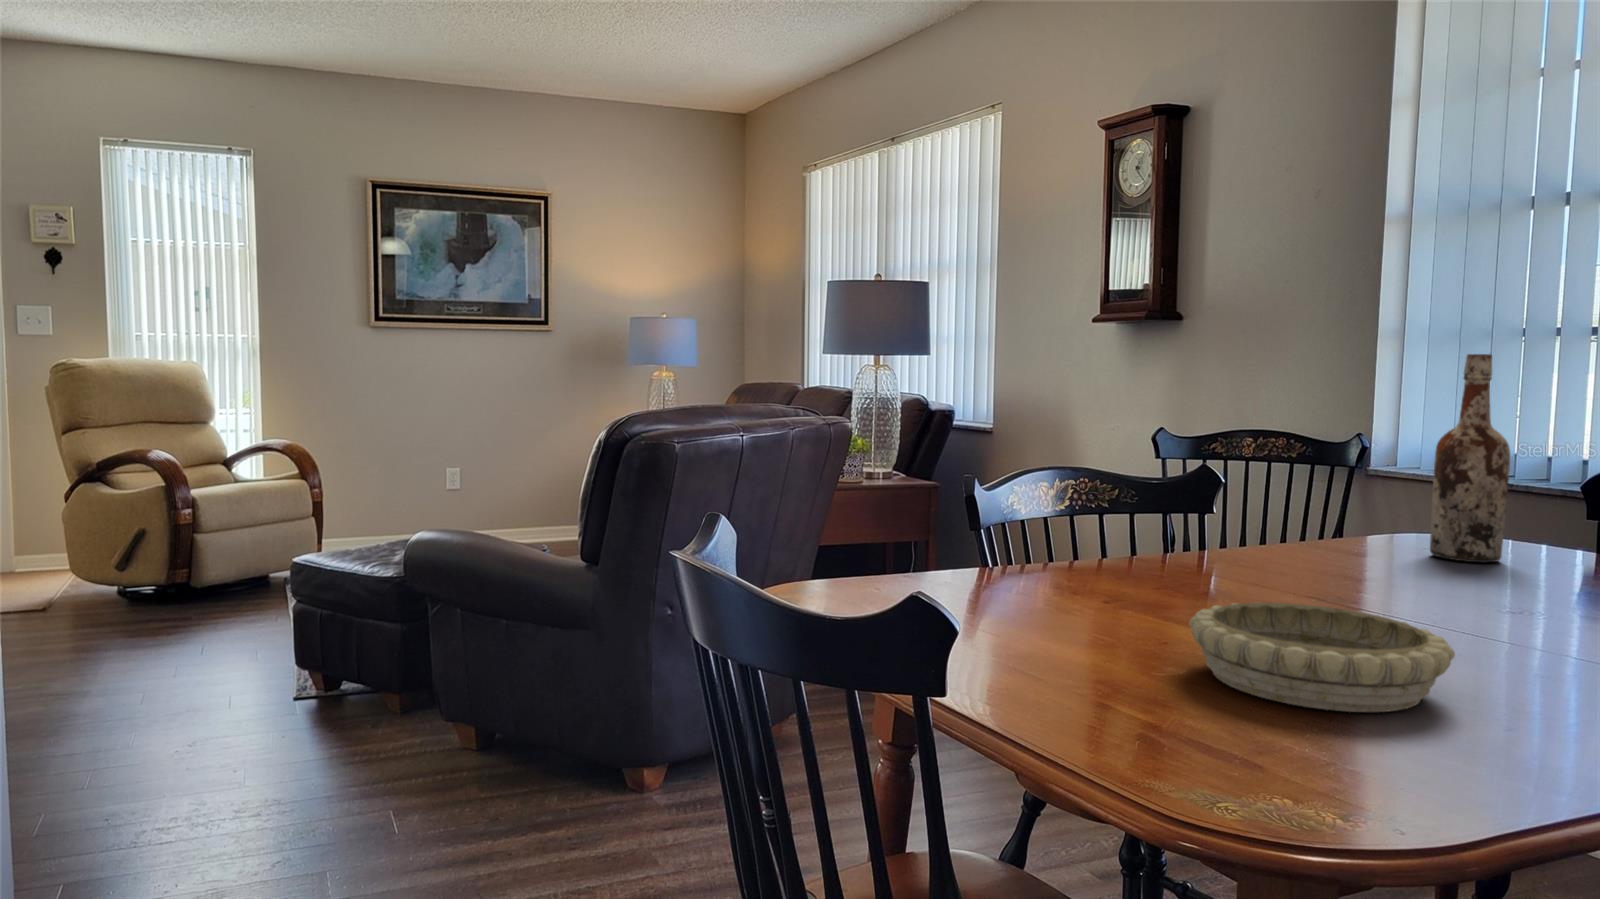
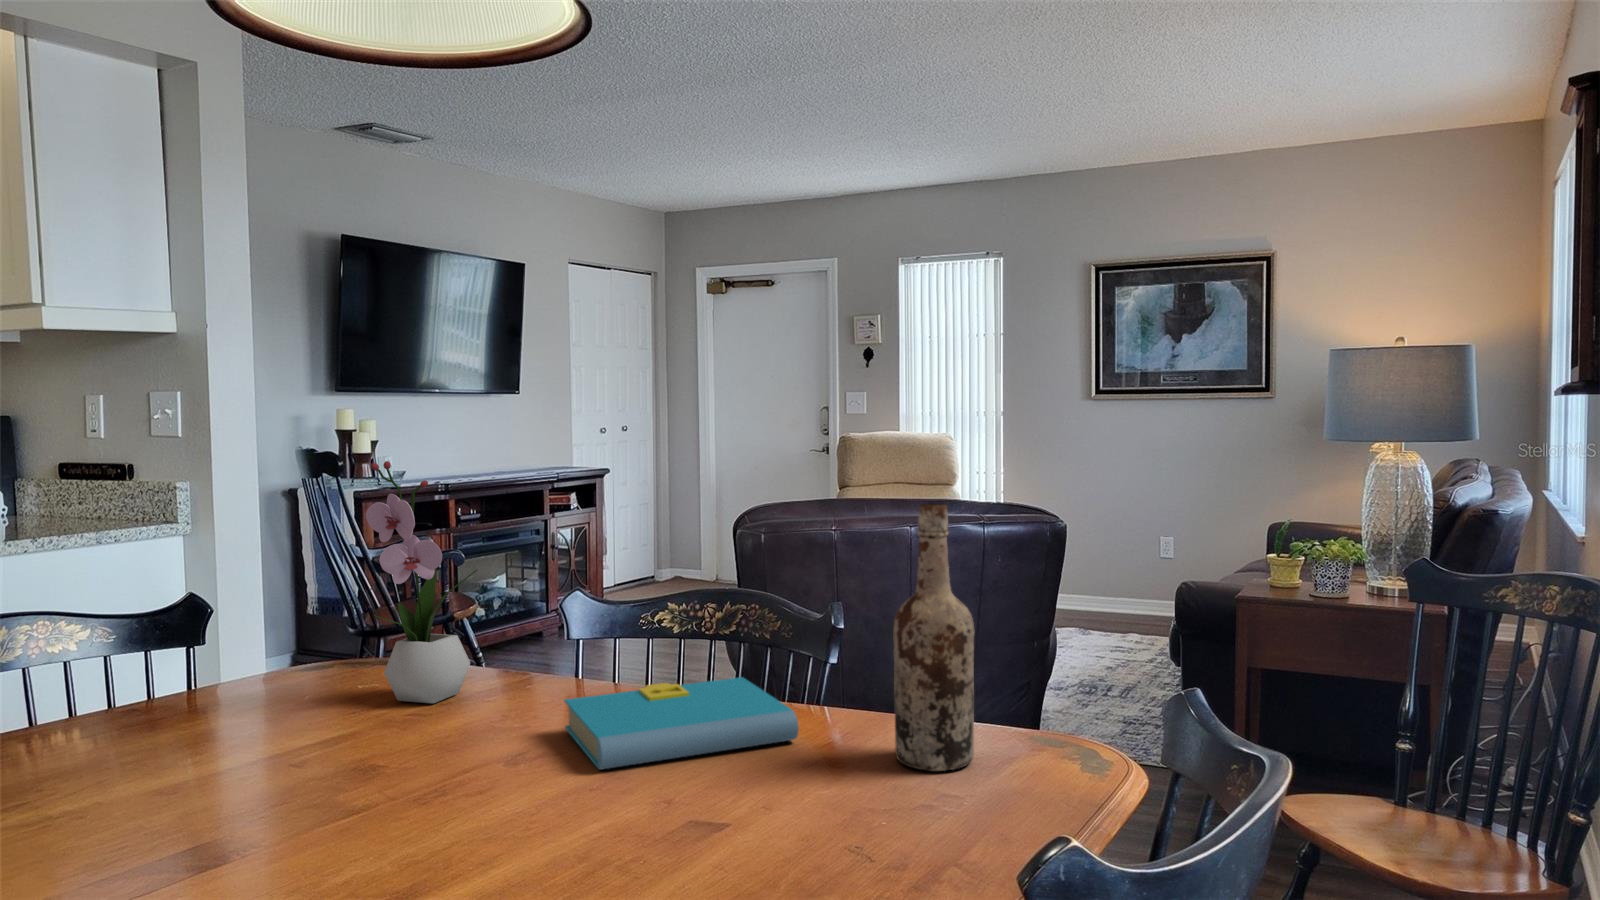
flower arrangement: none [1047,288,1175,615] -> present [366,461,477,703]
book: none [1263,529,1488,604] -> present [565,677,799,770]
decorative bowl: present [1189,602,1455,712] -> none [126,691,307,768]

